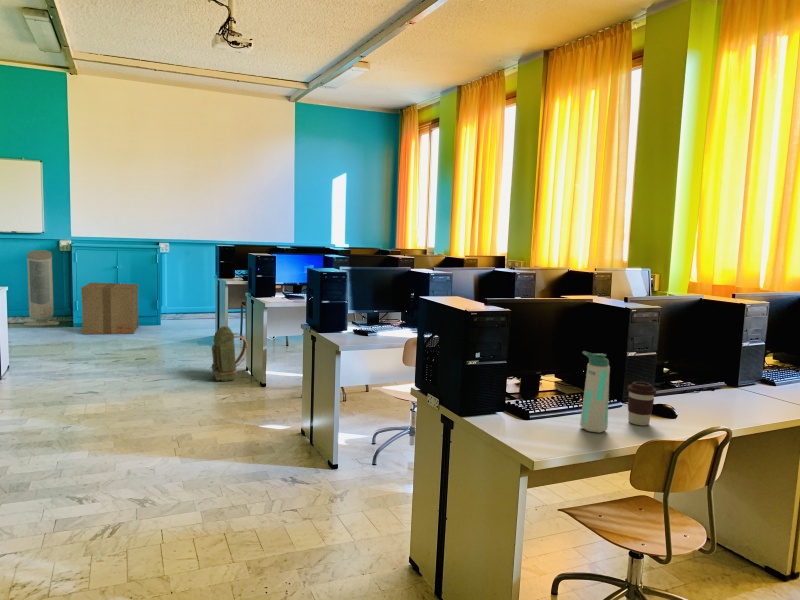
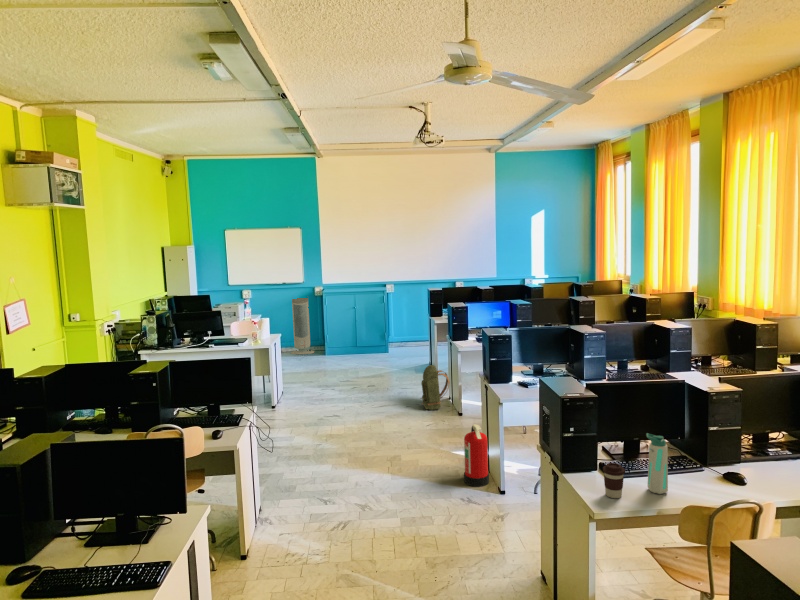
cardboard box: present [81,283,139,334] -> none [329,320,371,363]
coffee cup: present [627,382,656,425] -> present [603,463,625,498]
fire extinguisher: none [280,383,313,463] -> present [464,424,489,487]

